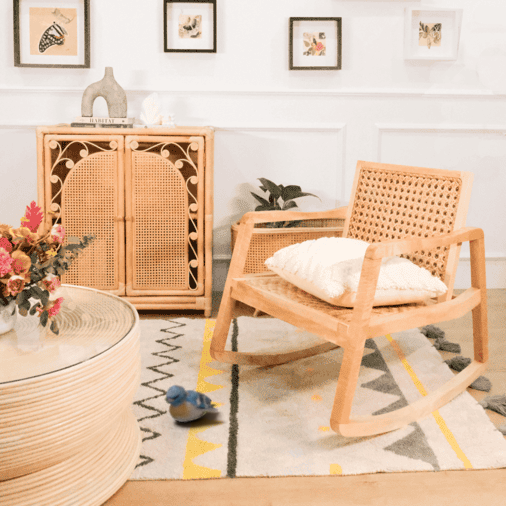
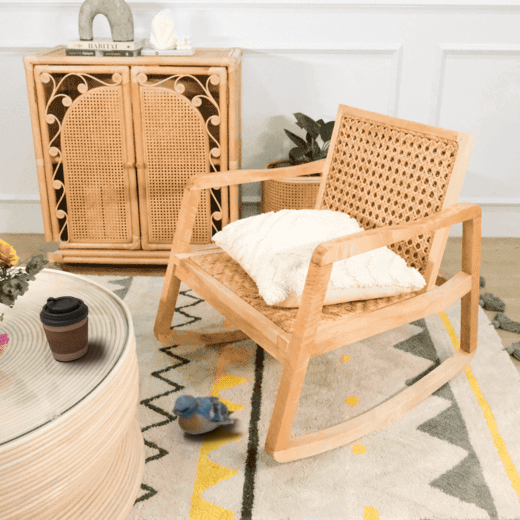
coffee cup: none [69,281,107,333] -> present [40,296,89,361]

